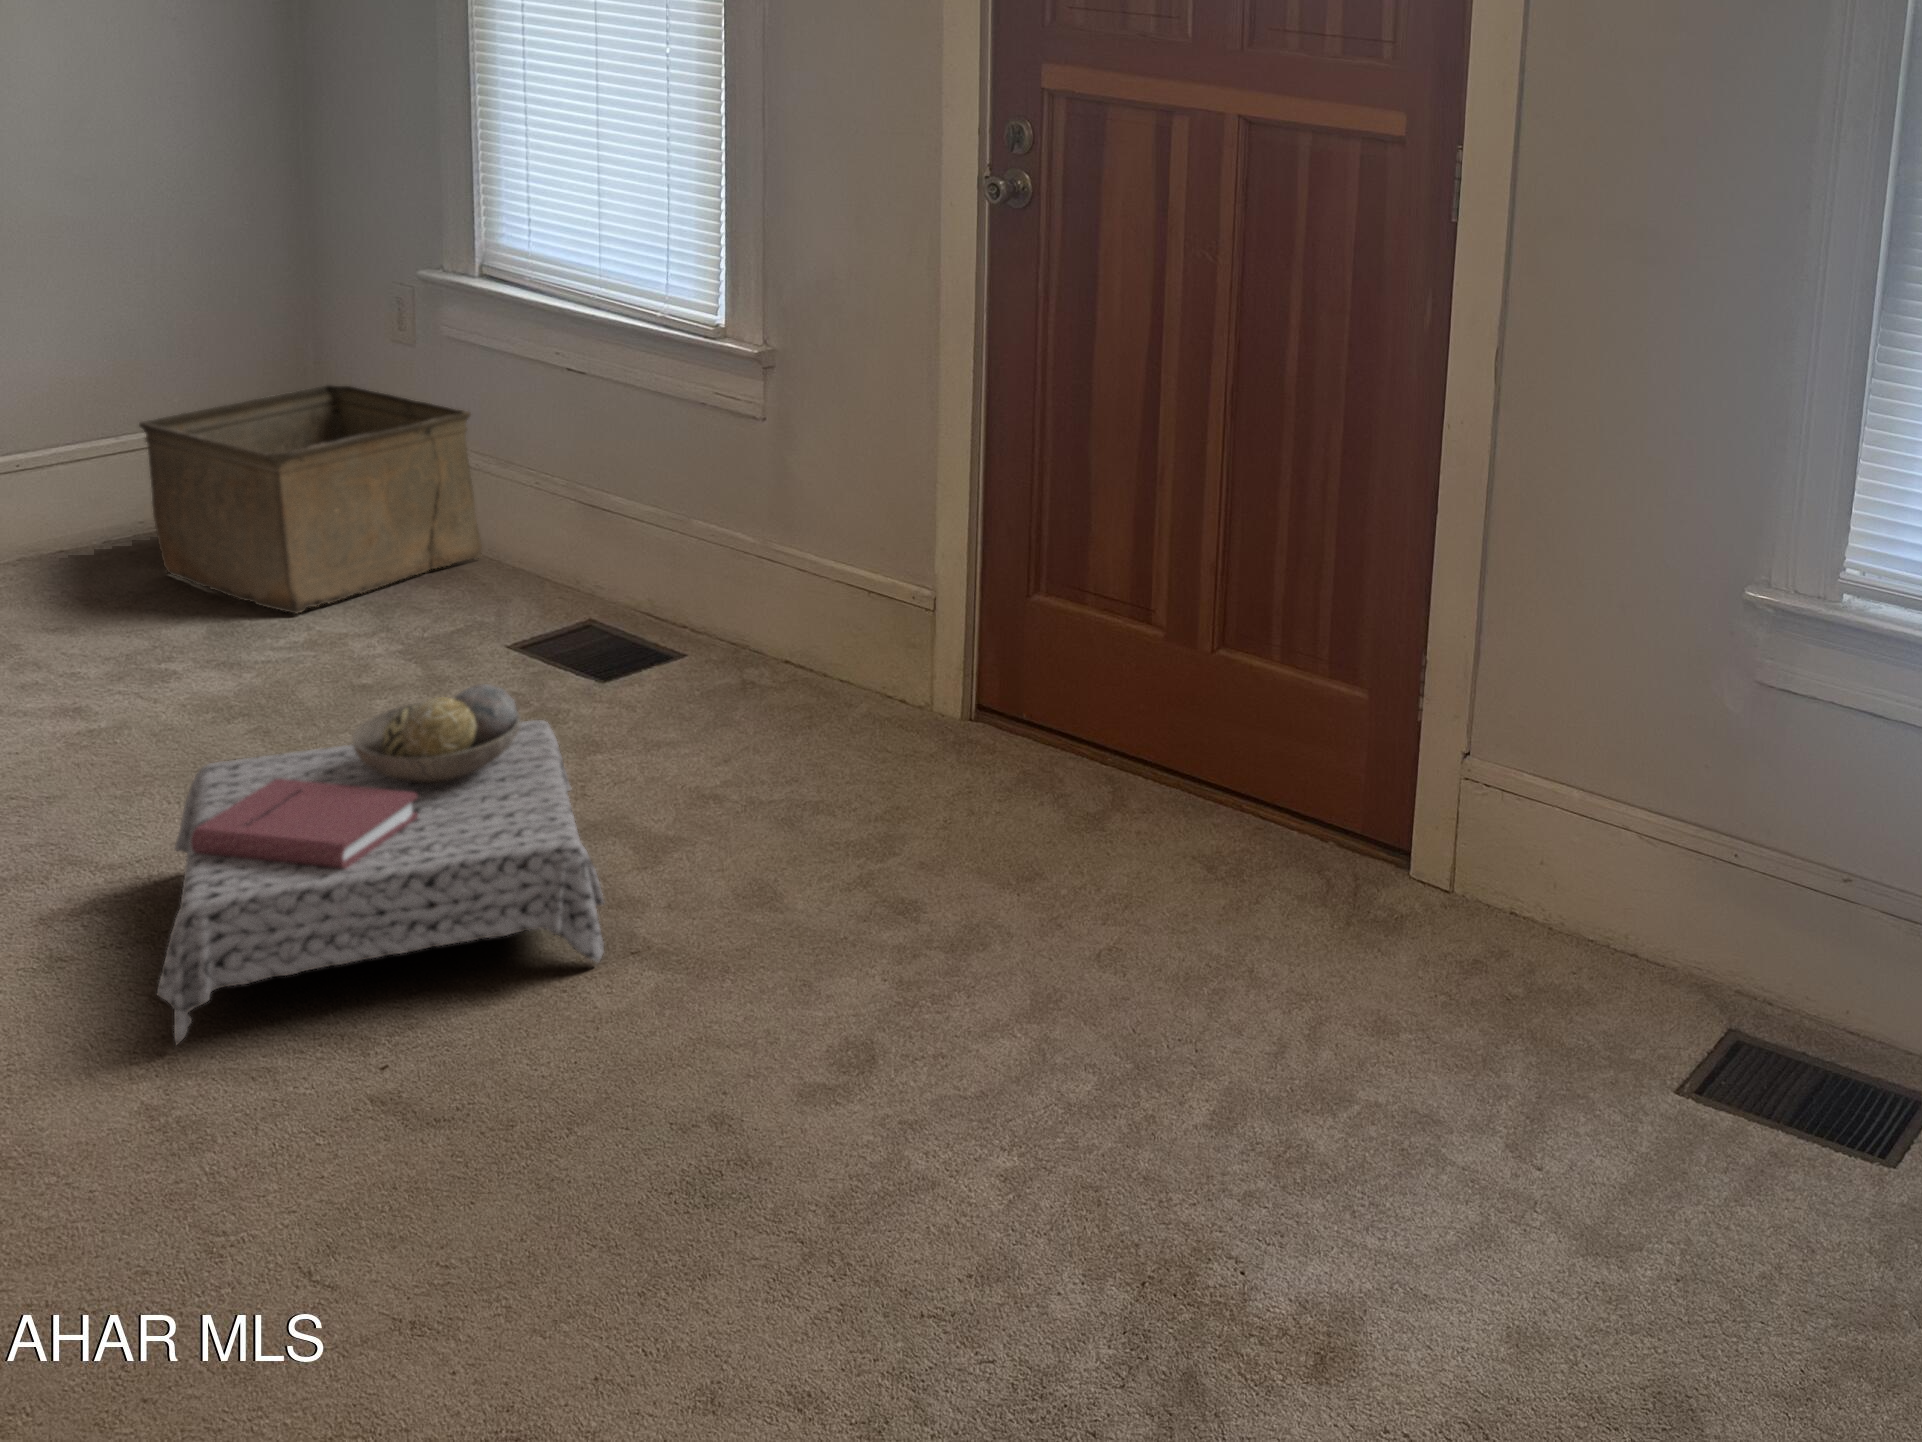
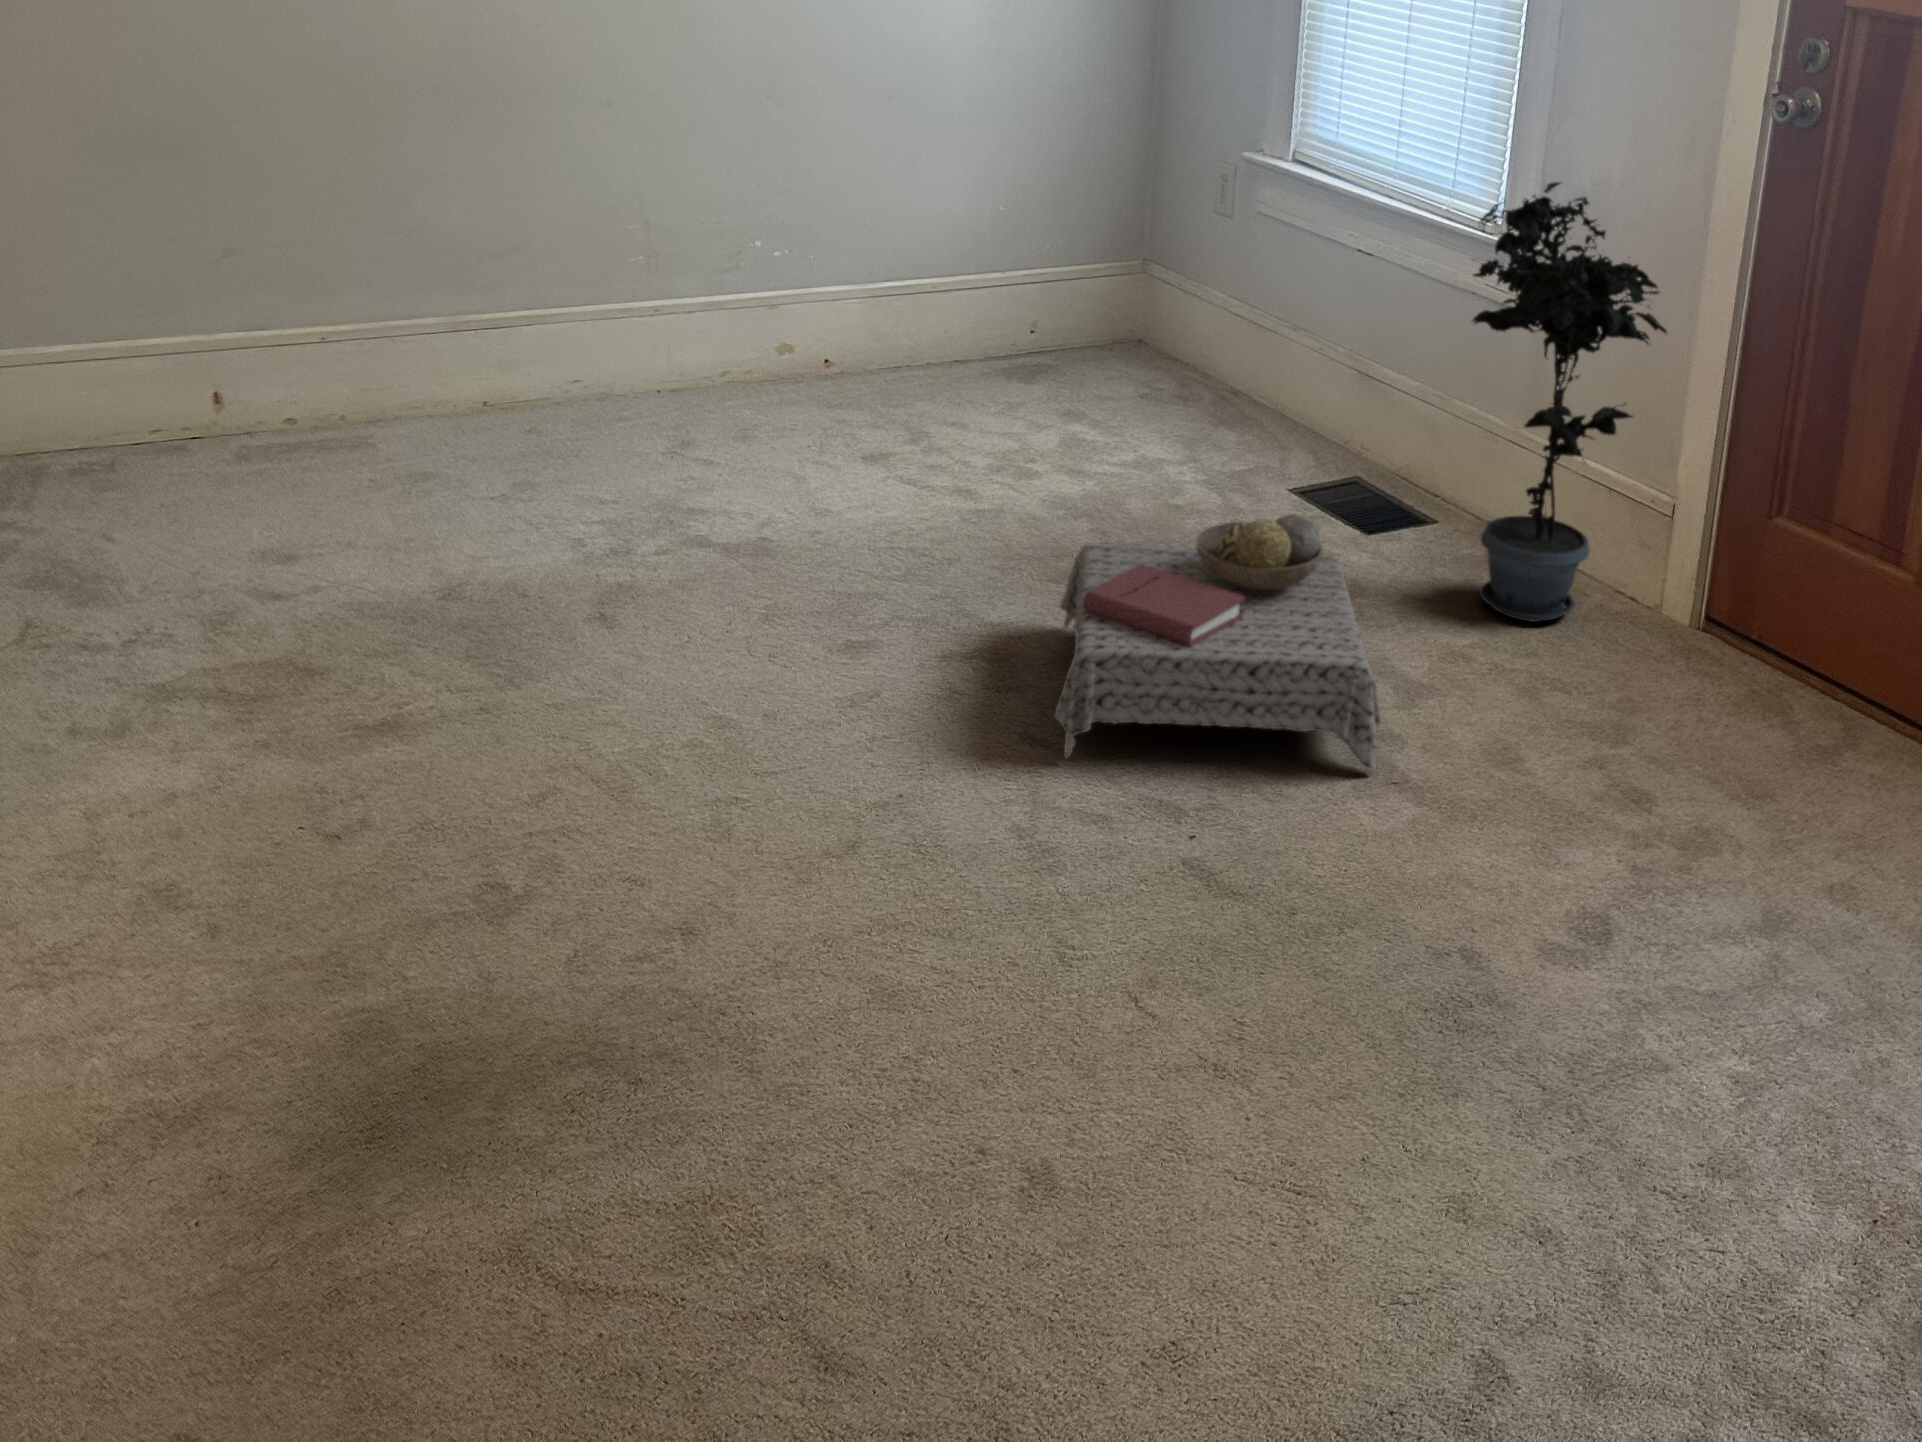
potted plant: none [674,281,903,747] -> present [1473,182,1667,622]
storage bin: present [139,385,482,613] -> none [1030,245,1273,436]

